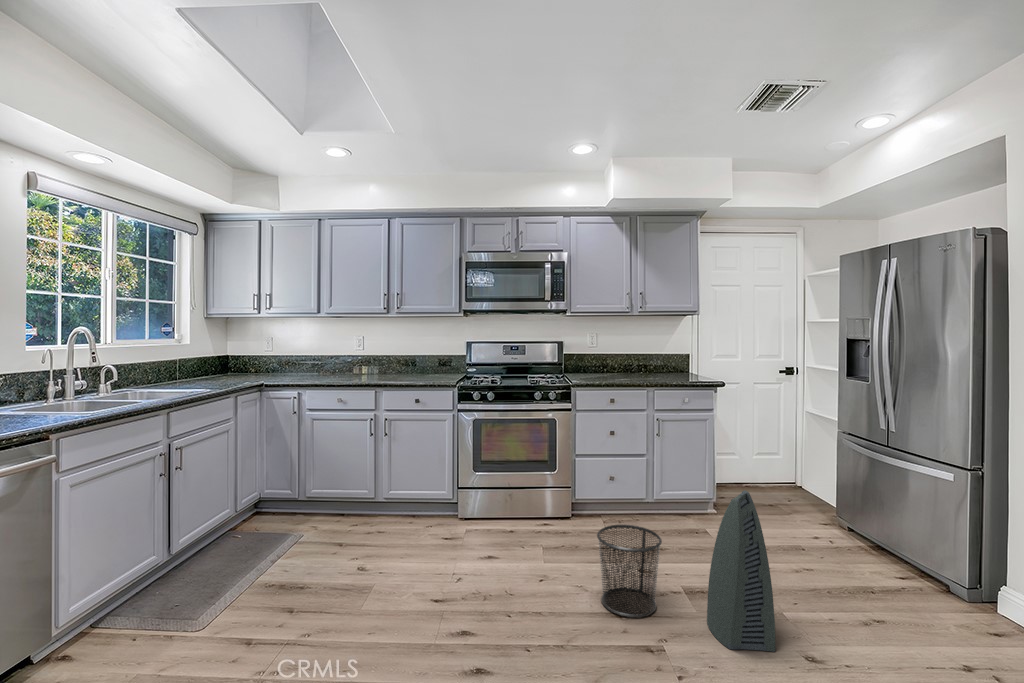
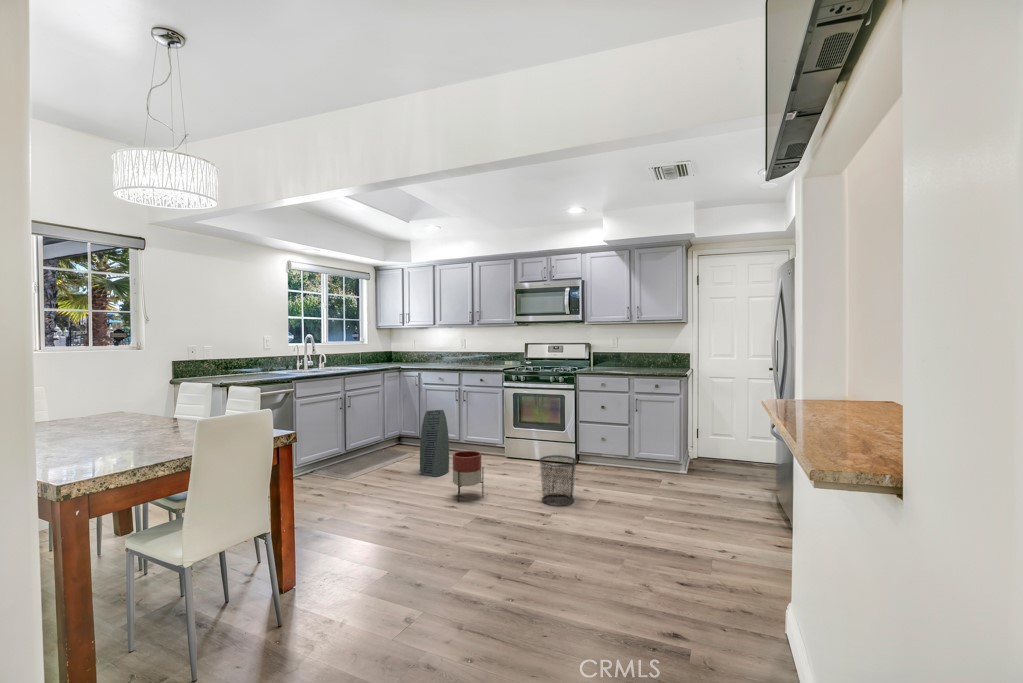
air purifier: present [707,491,775,652] -> present [420,410,449,477]
planter: none [452,538,507,648] -> present [453,451,483,502]

